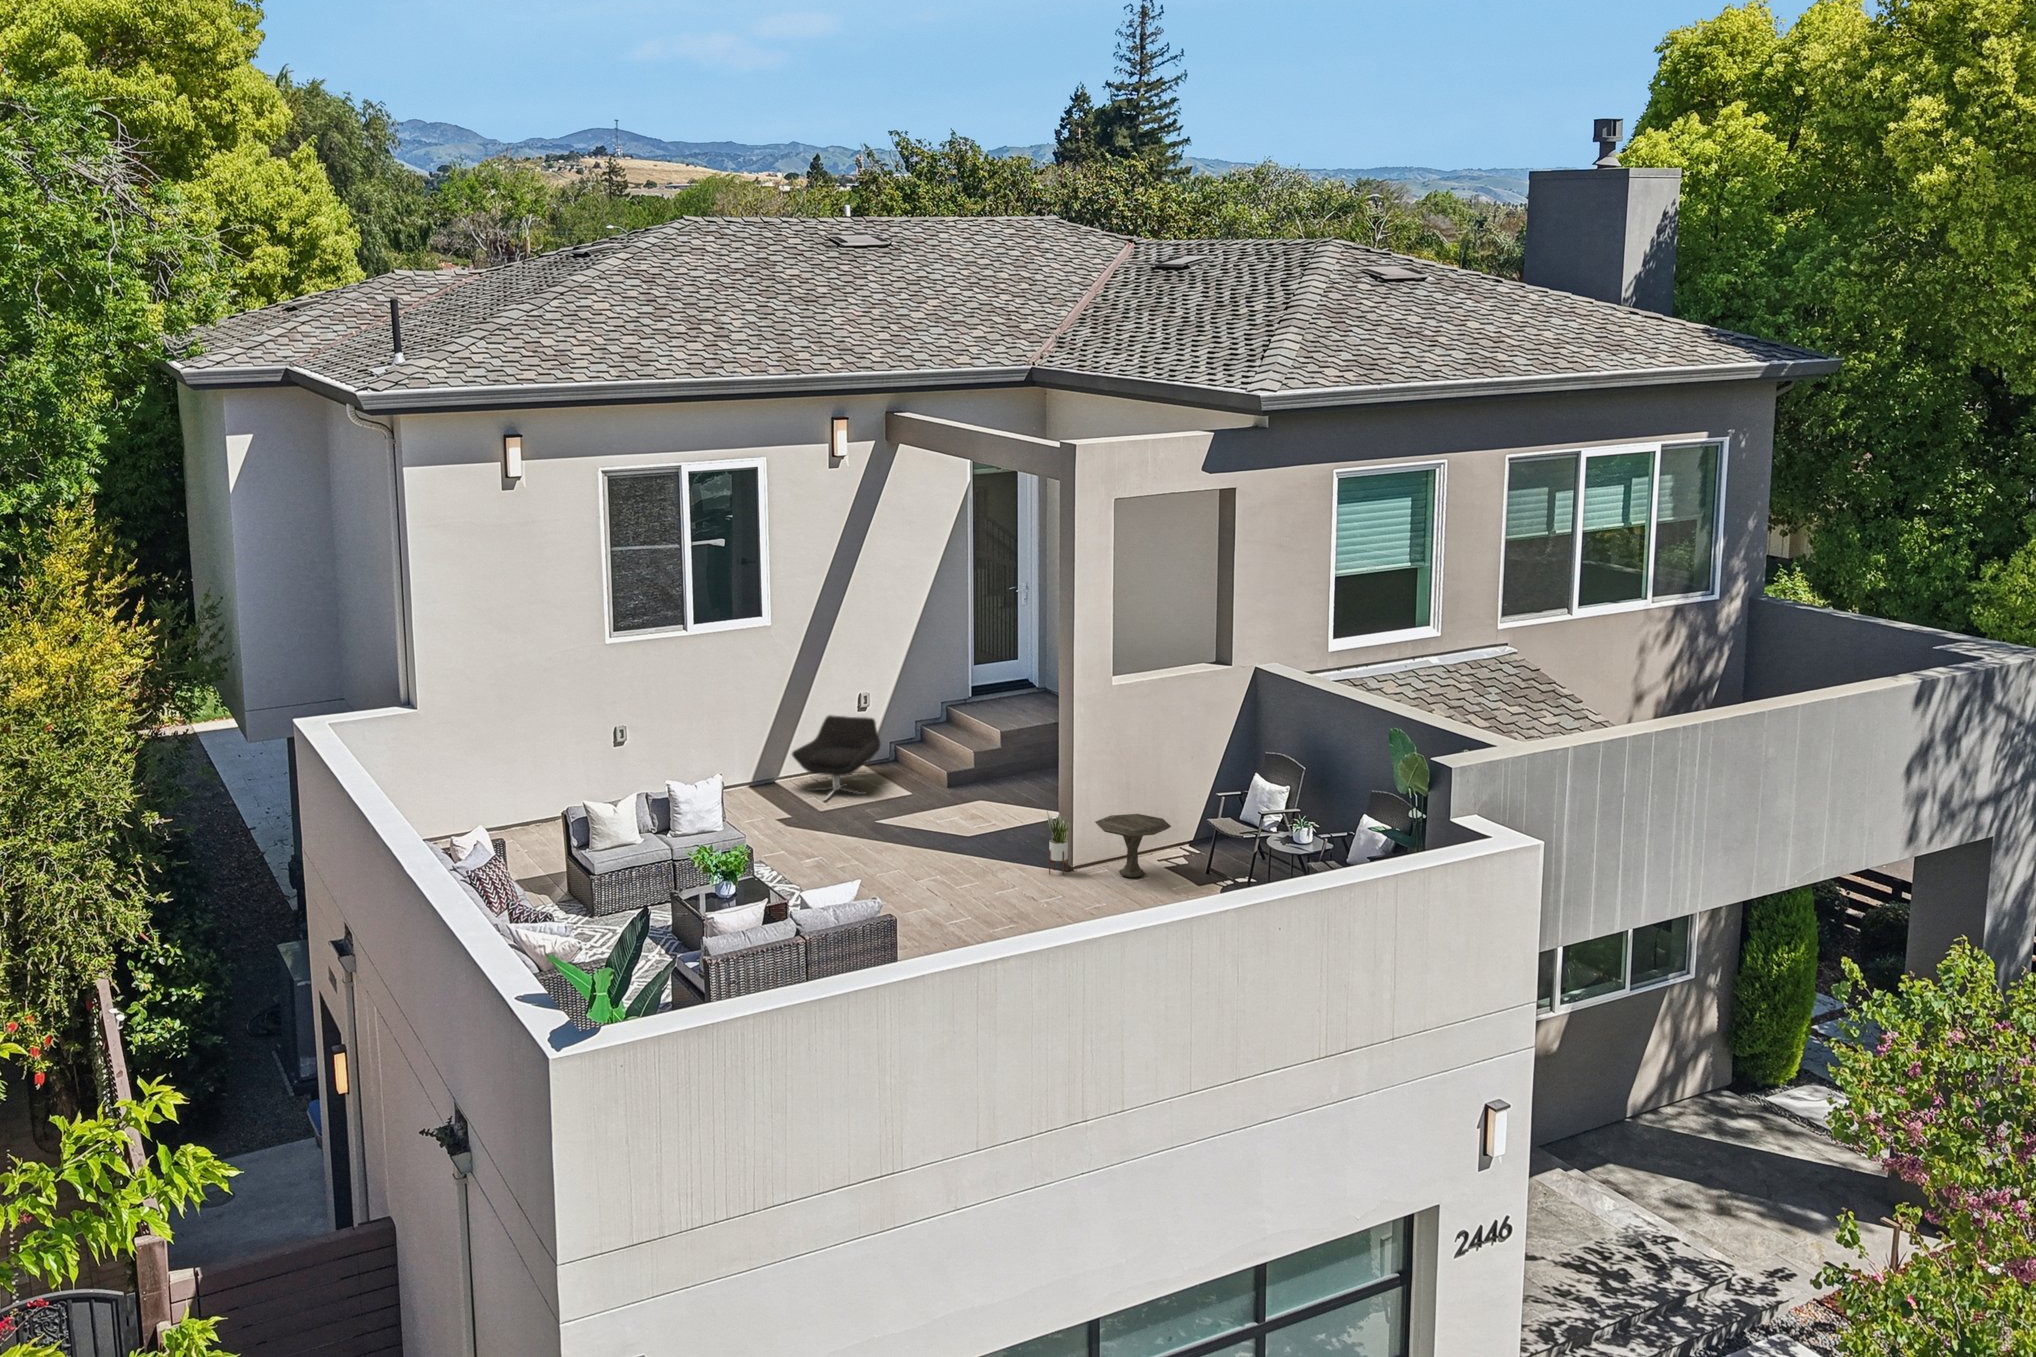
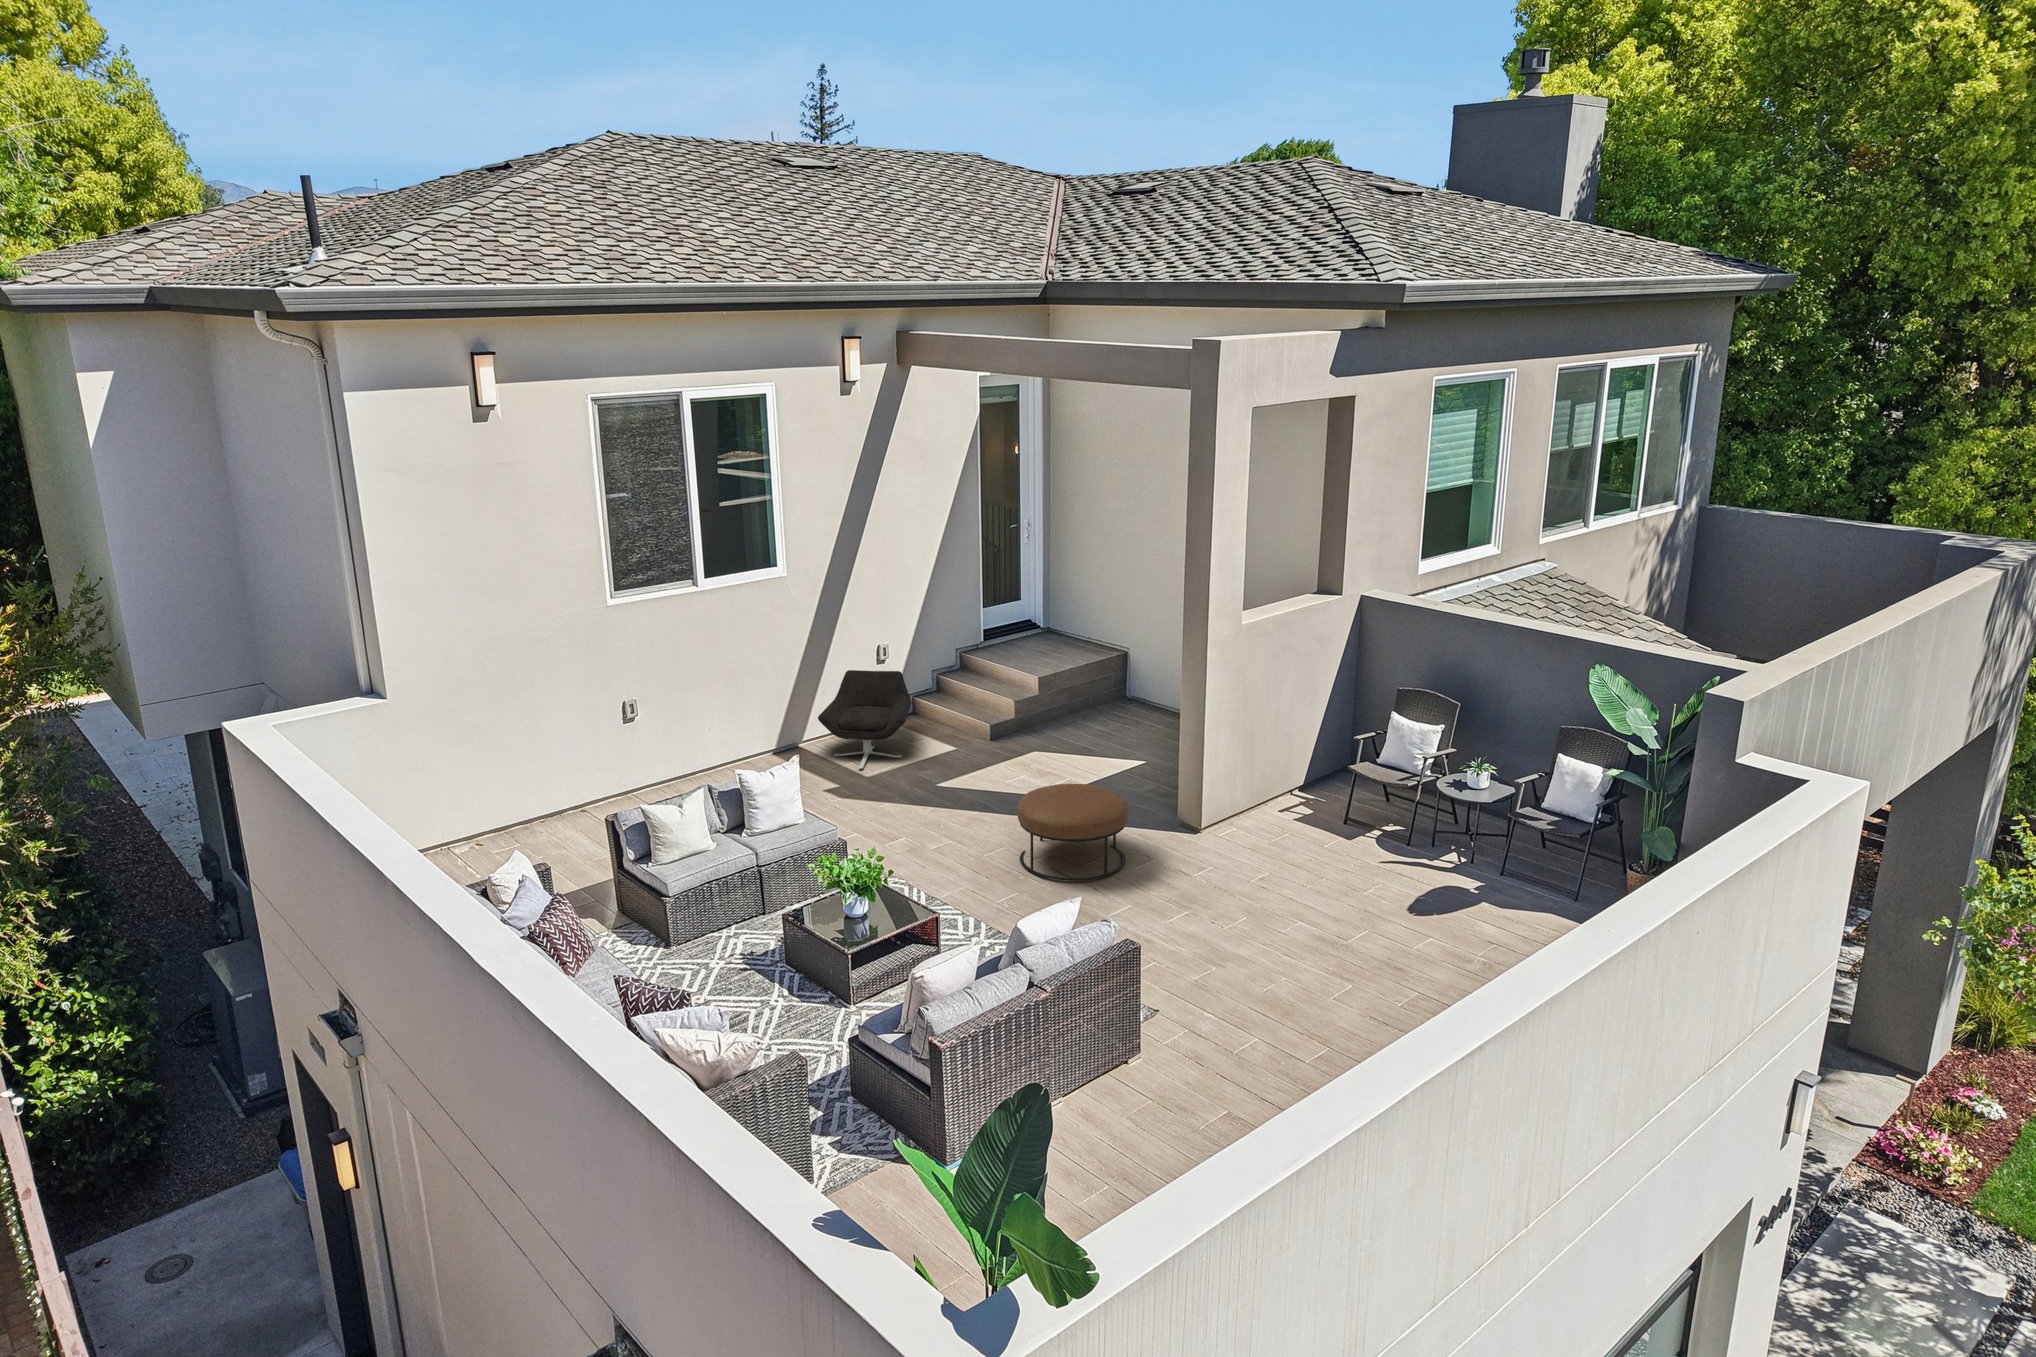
ottoman: none [920,811,1017,890] -> present [1017,784,1129,881]
potted plant: present [1047,811,1069,875] -> none [1155,779,1184,851]
side table: present [1095,814,1171,877] -> none [1209,775,1296,849]

